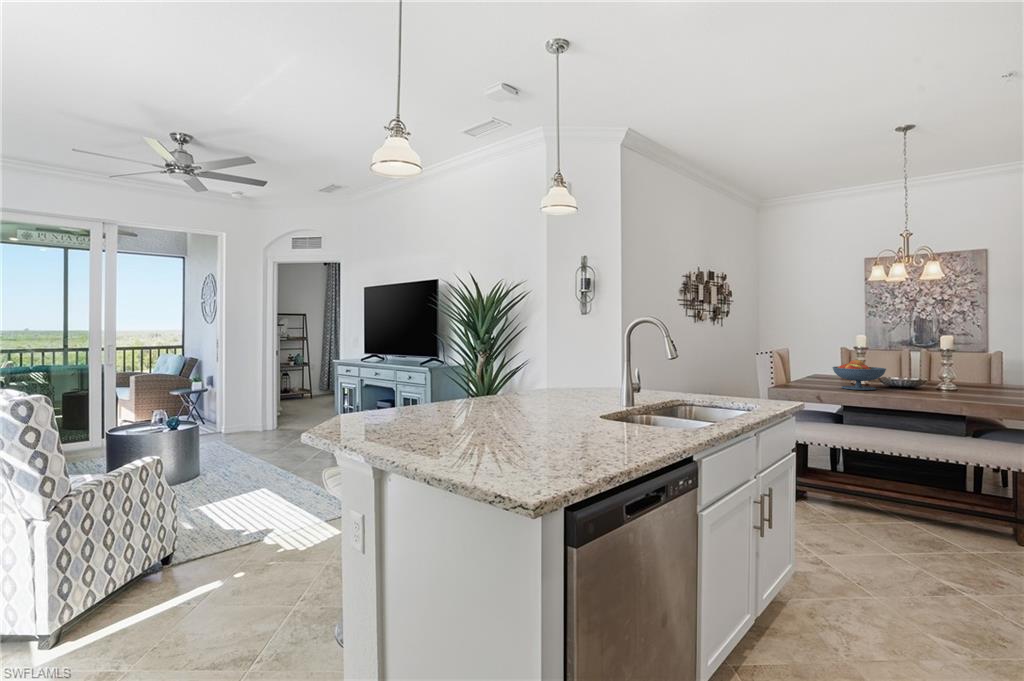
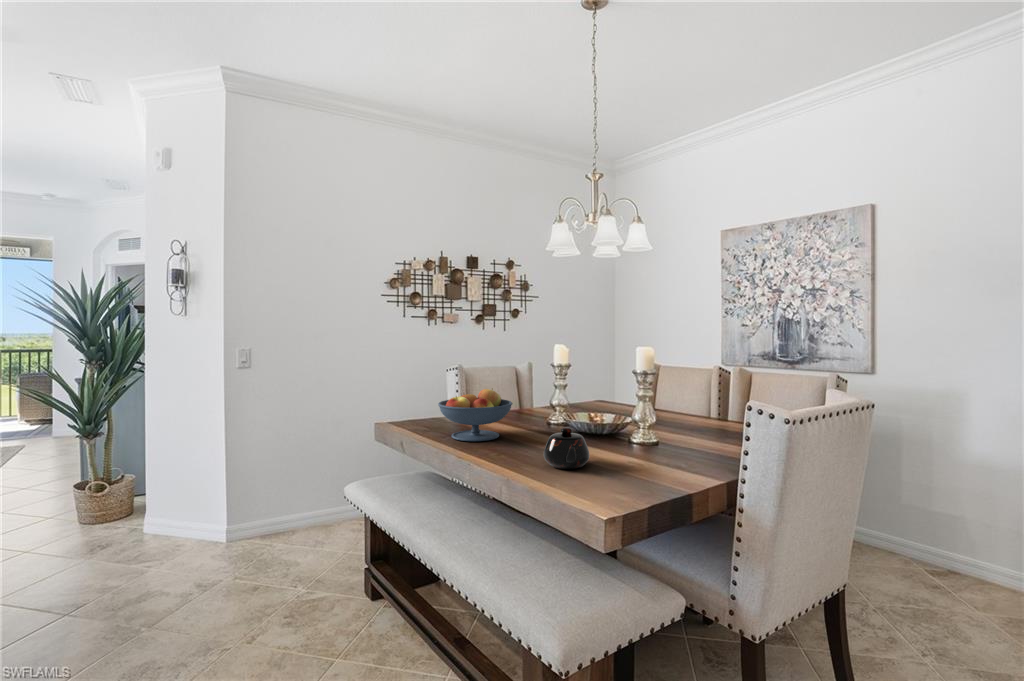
teapot: none [950,375,995,396] -> present [544,427,590,469]

